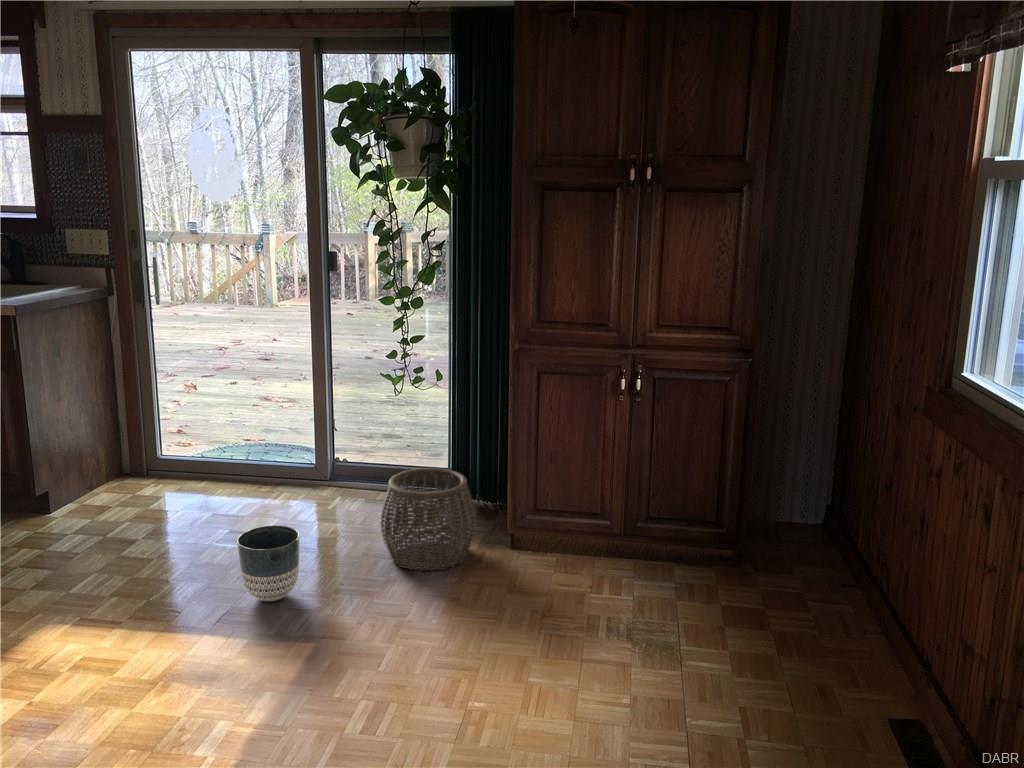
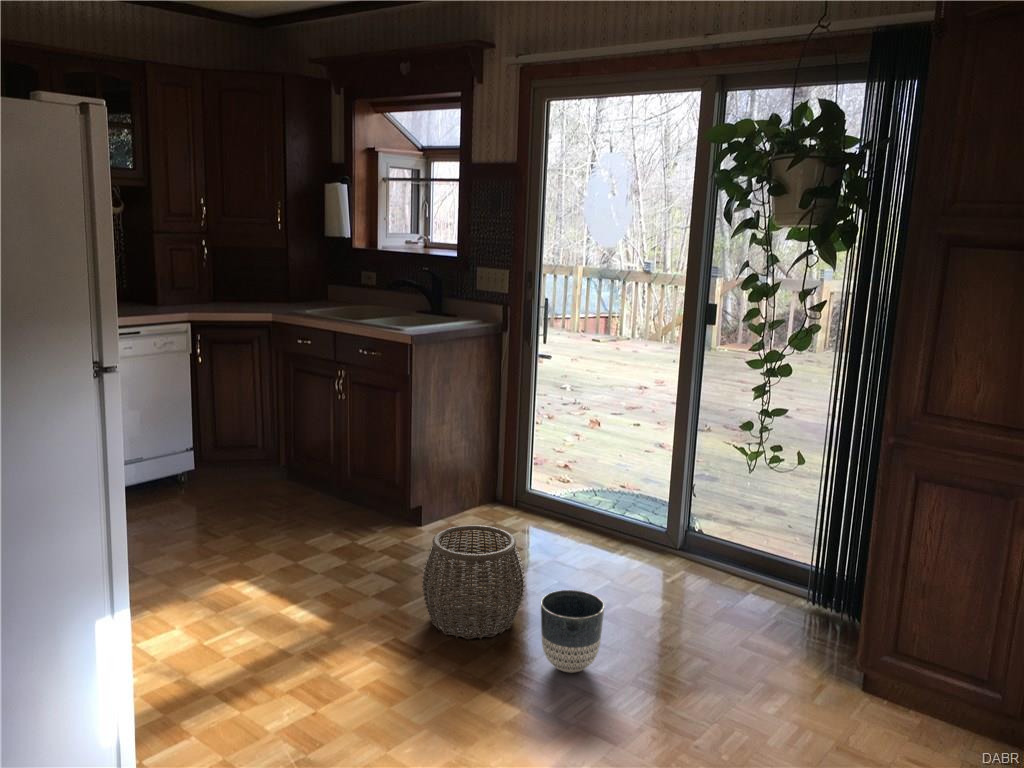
woven basket: present [380,468,476,571] -> present [422,525,525,639]

